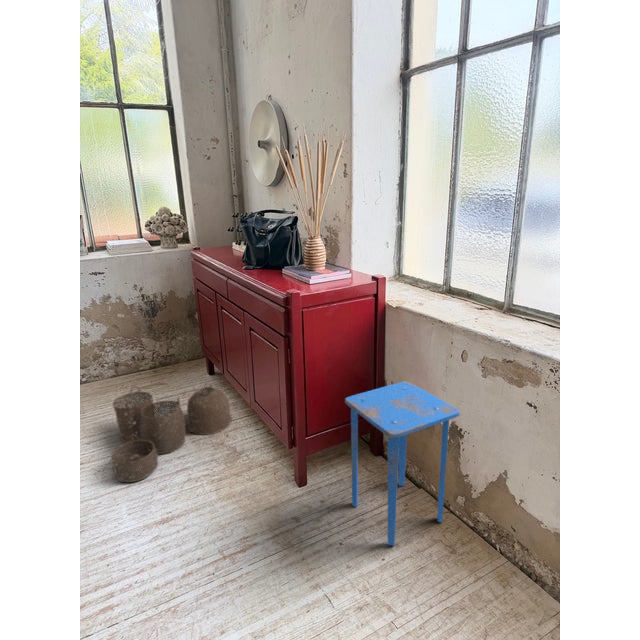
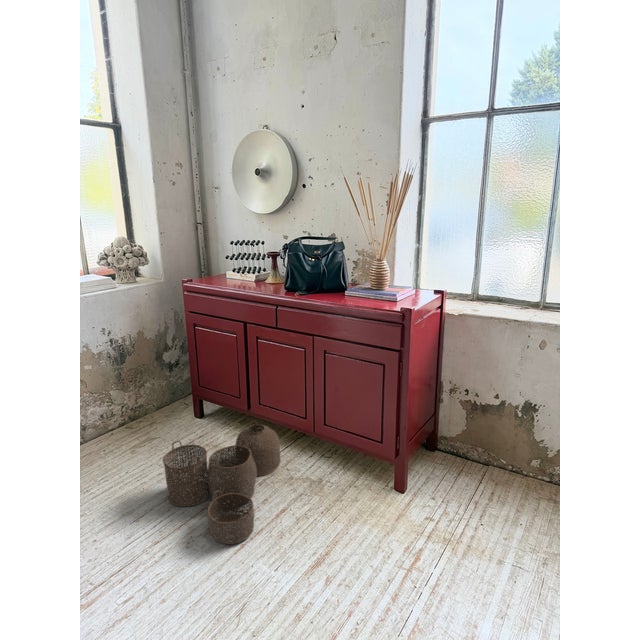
side table: present [345,381,460,546] -> none [458,376,547,512]

